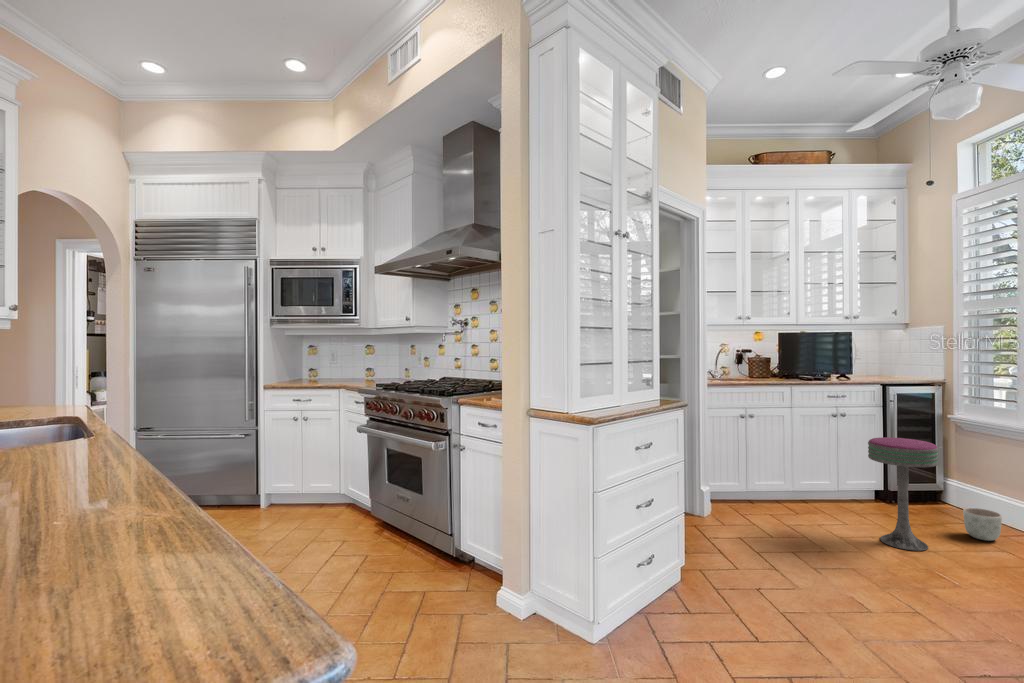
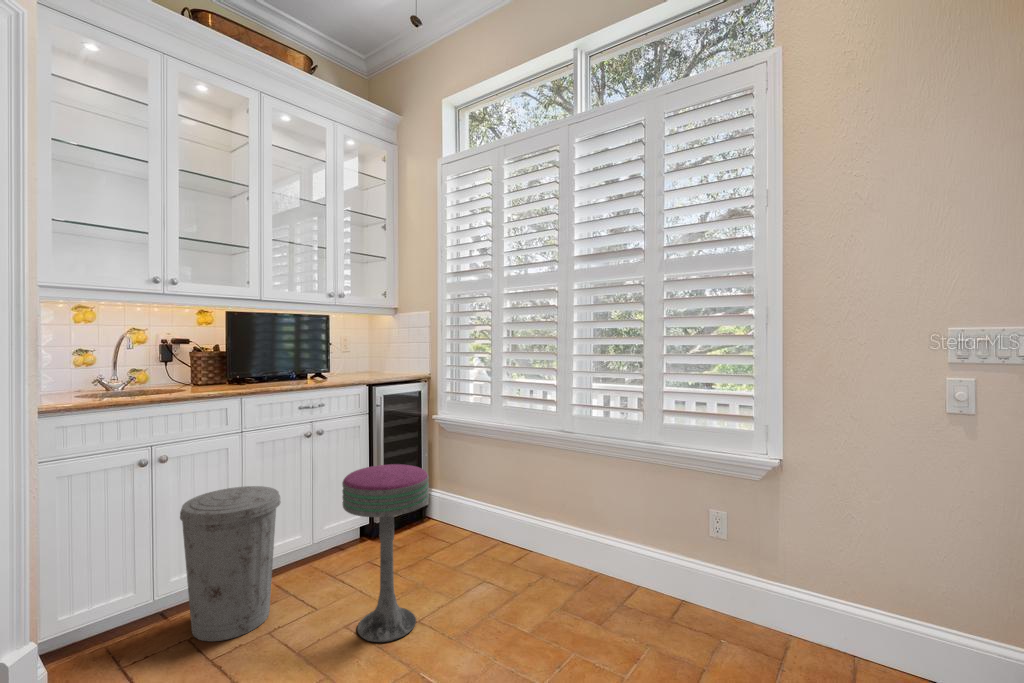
trash can: none [764,439,822,521] -> present [180,486,281,641]
planter: present [963,508,1002,541] -> none [450,531,485,574]

